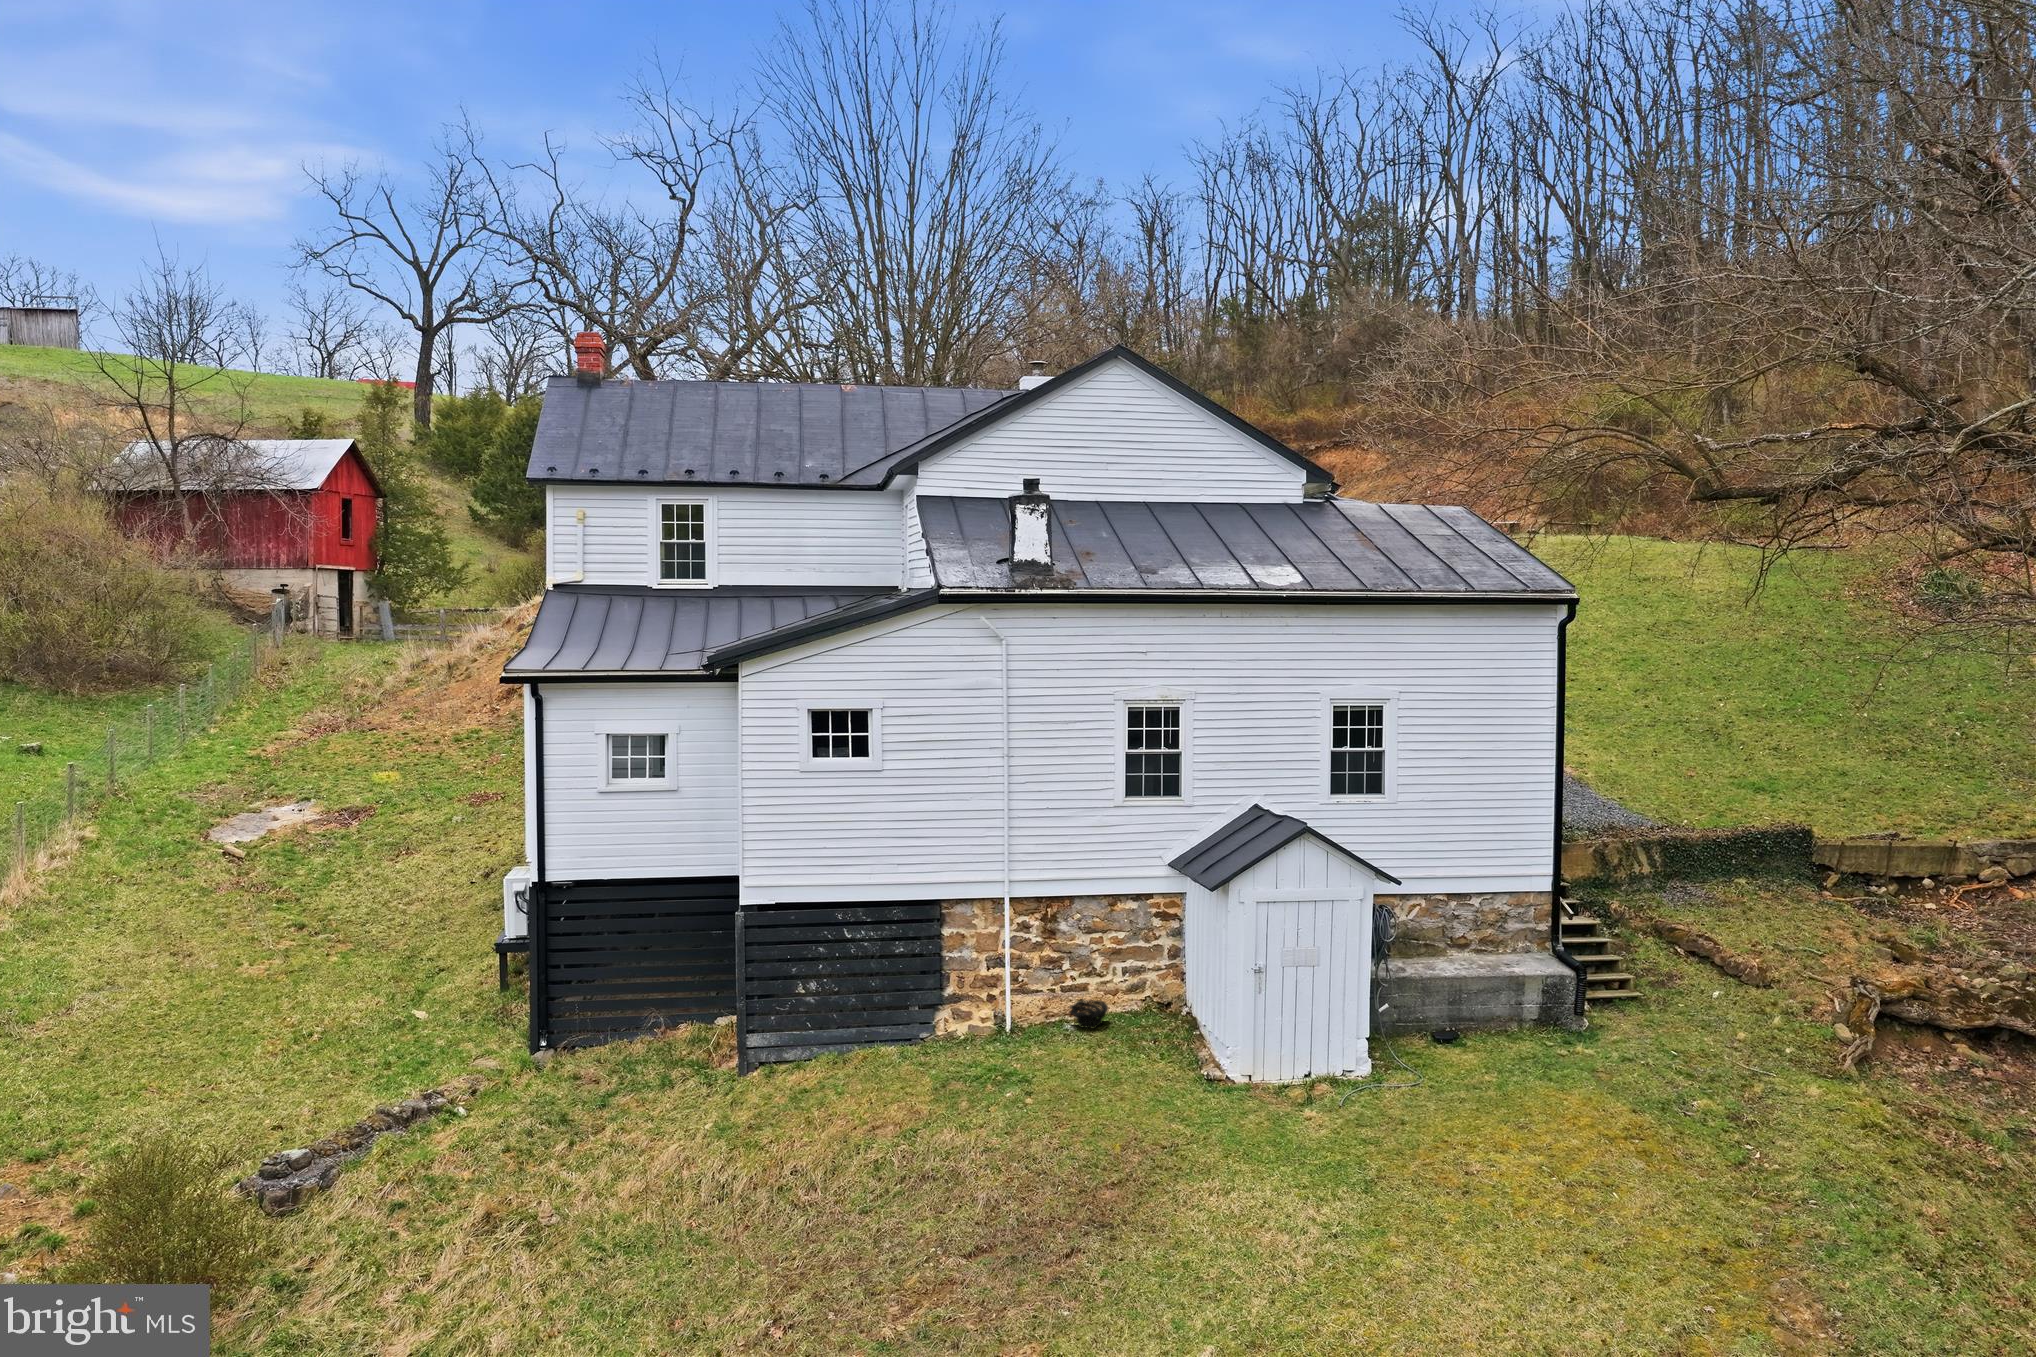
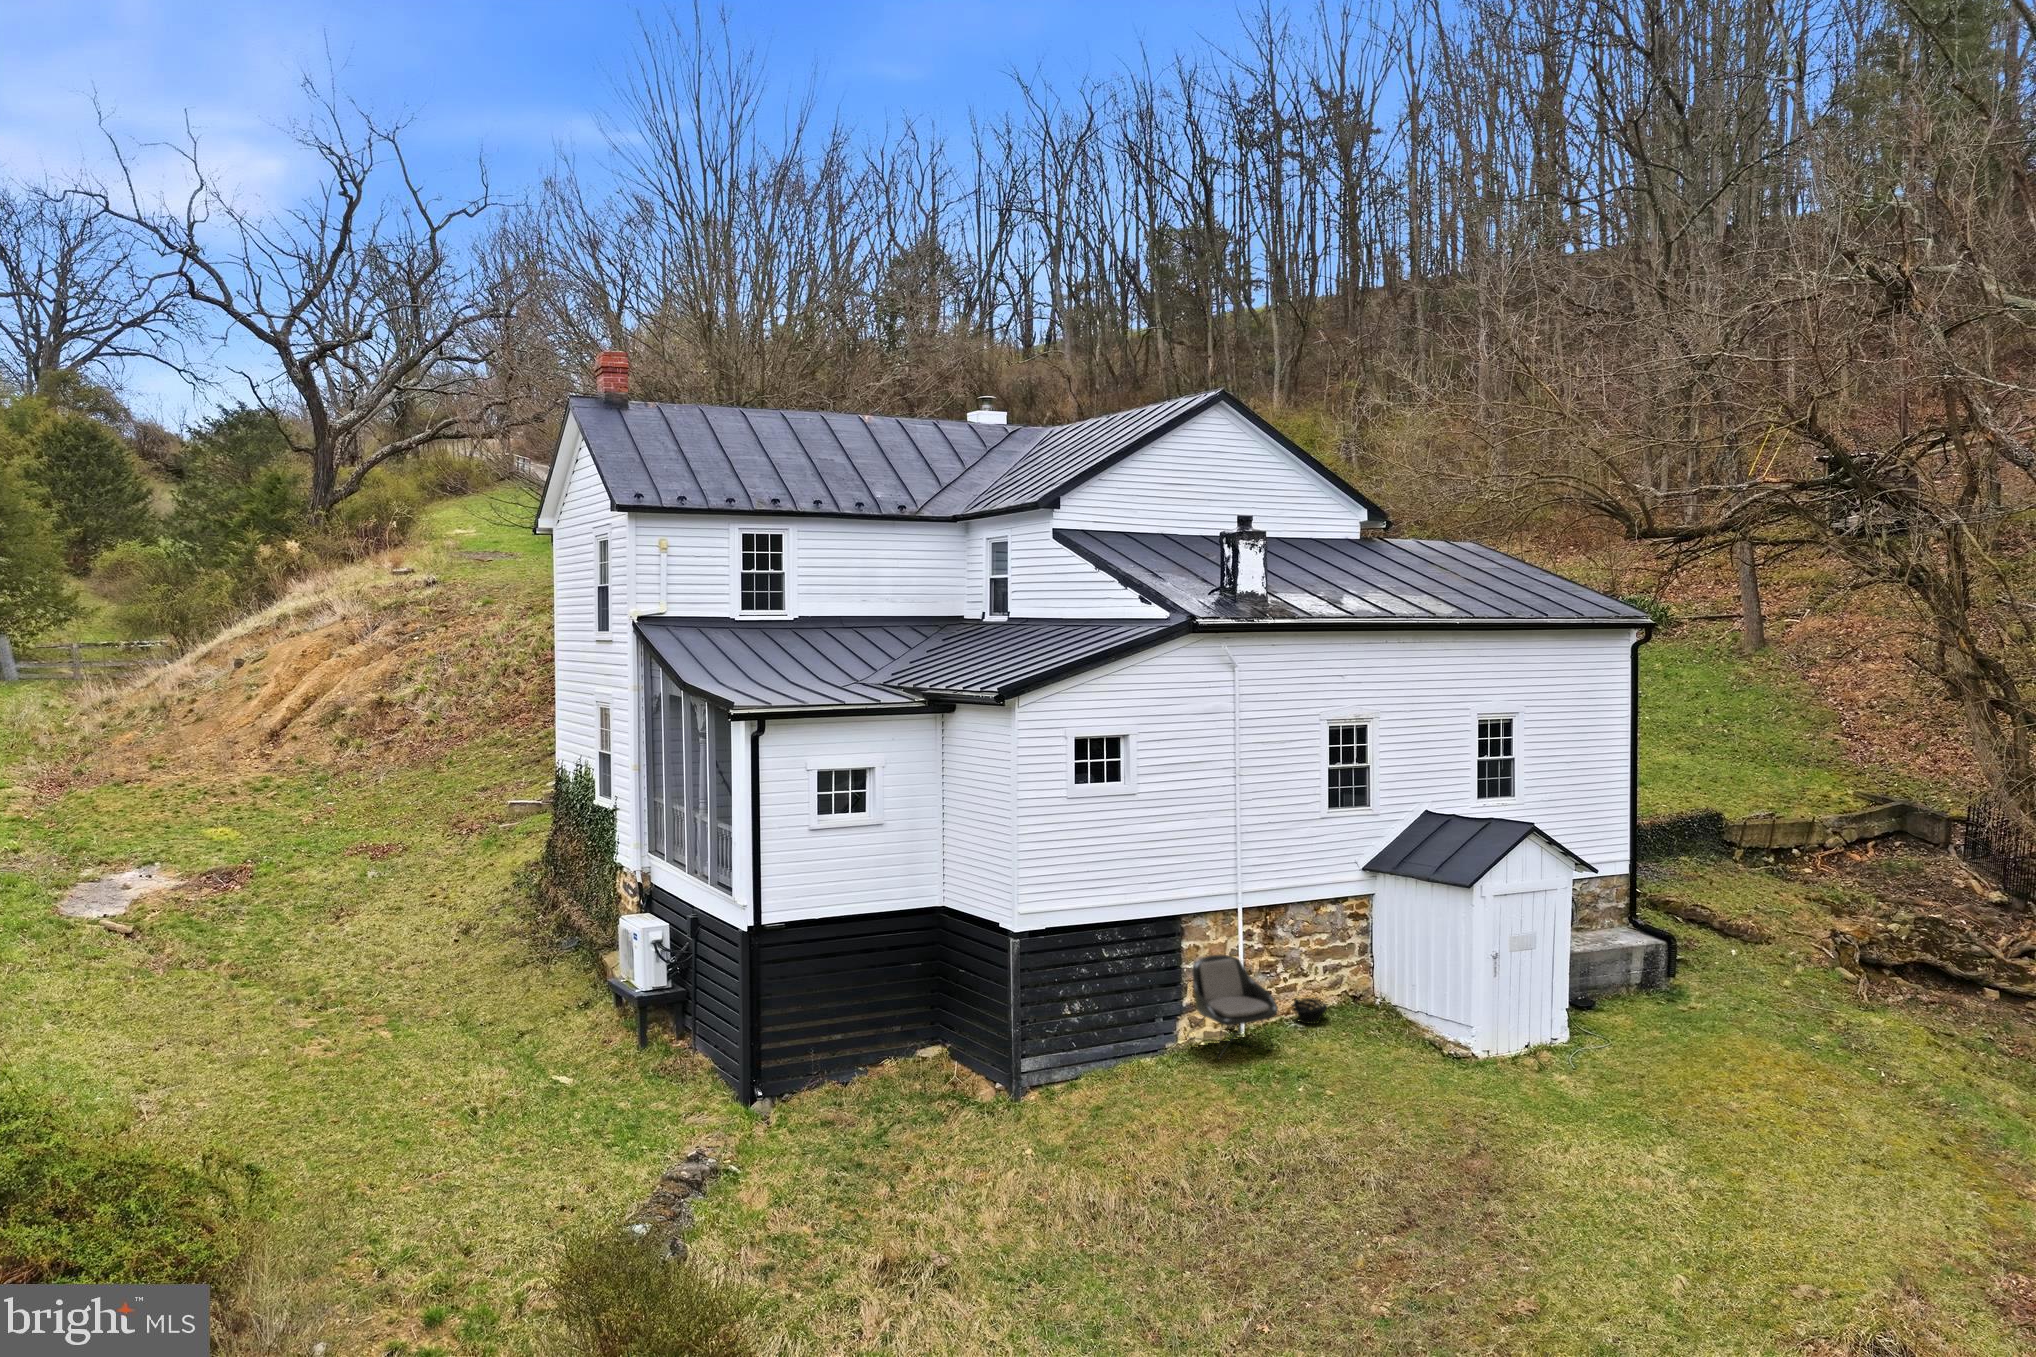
lounge chair: none [934,945,1015,1056] -> present [1189,955,1278,1059]

